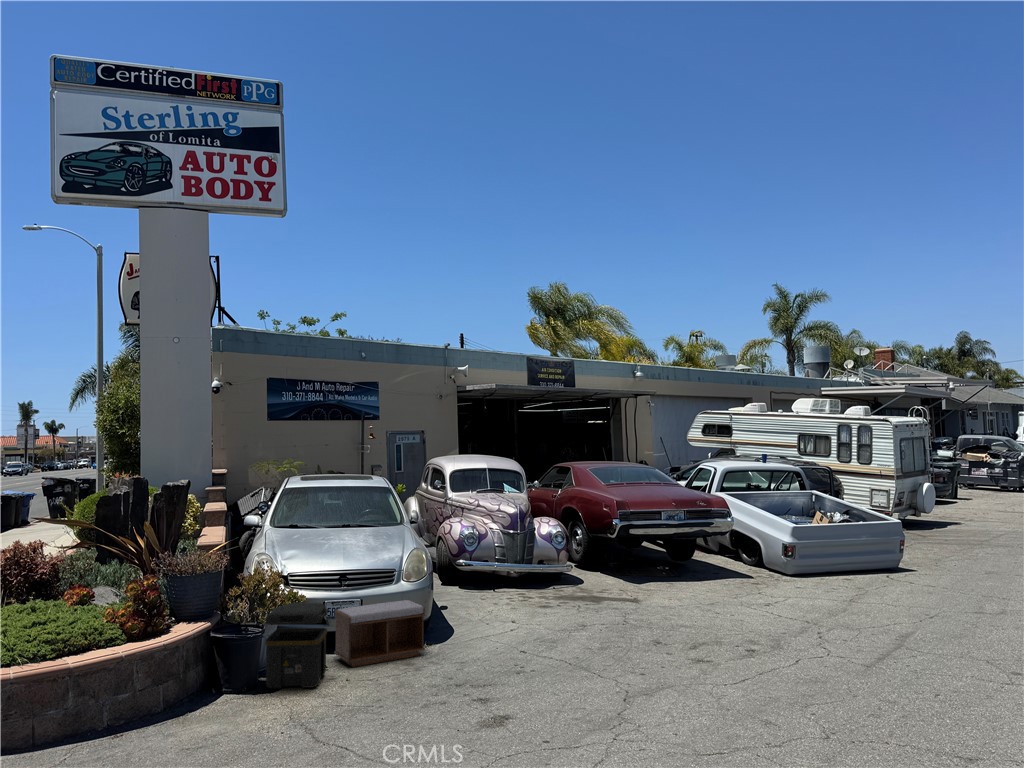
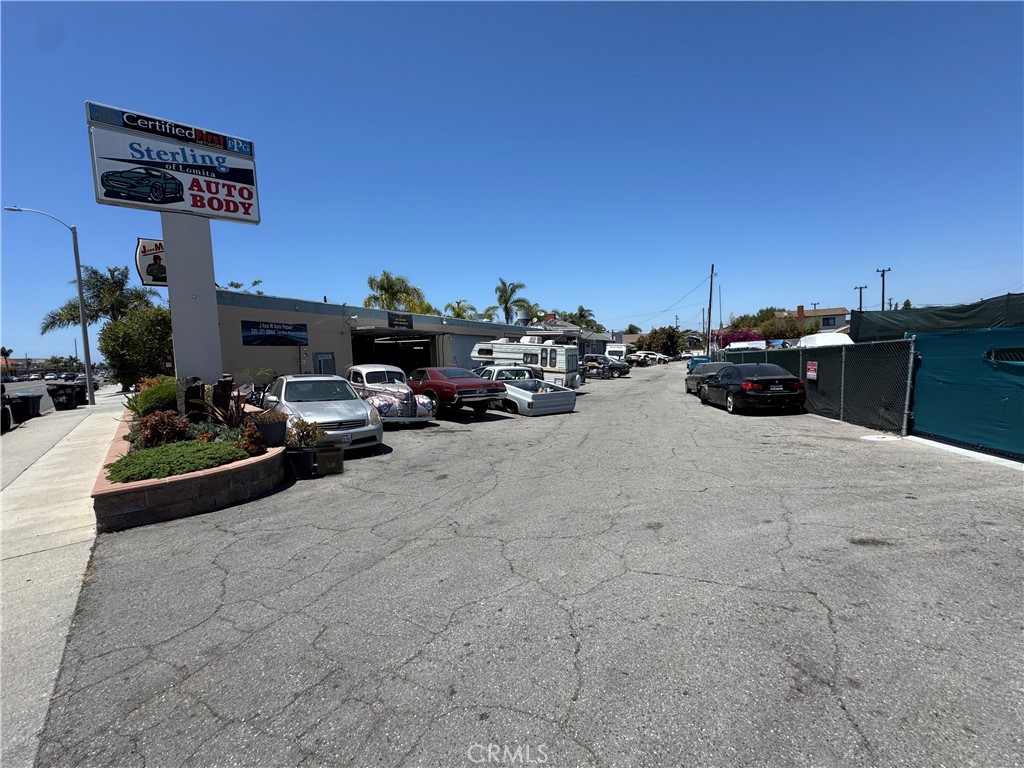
bench: present [334,600,425,667] -> none [341,433,385,464]

